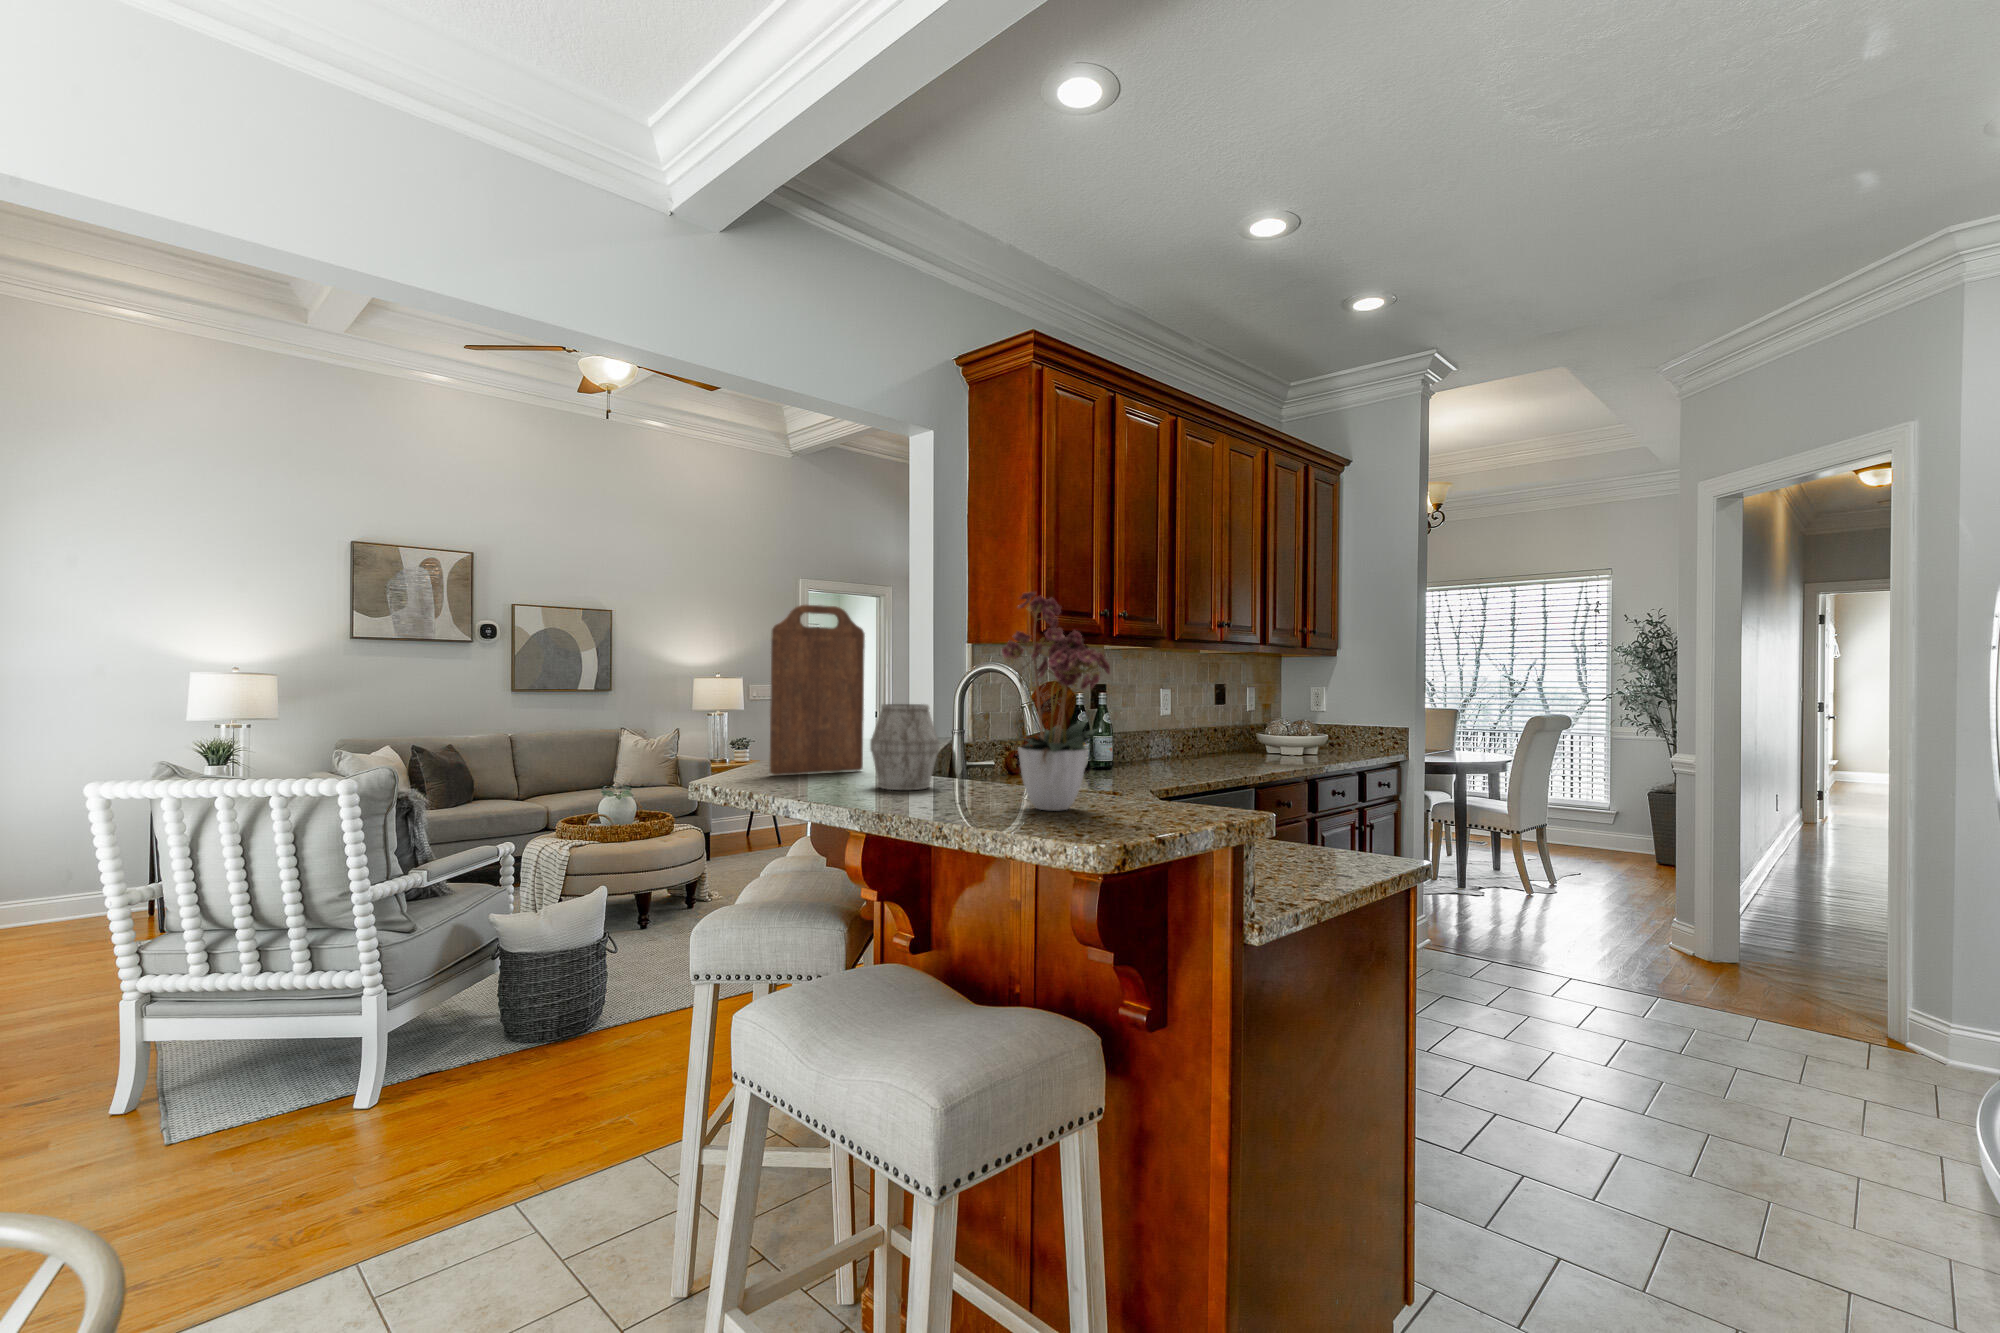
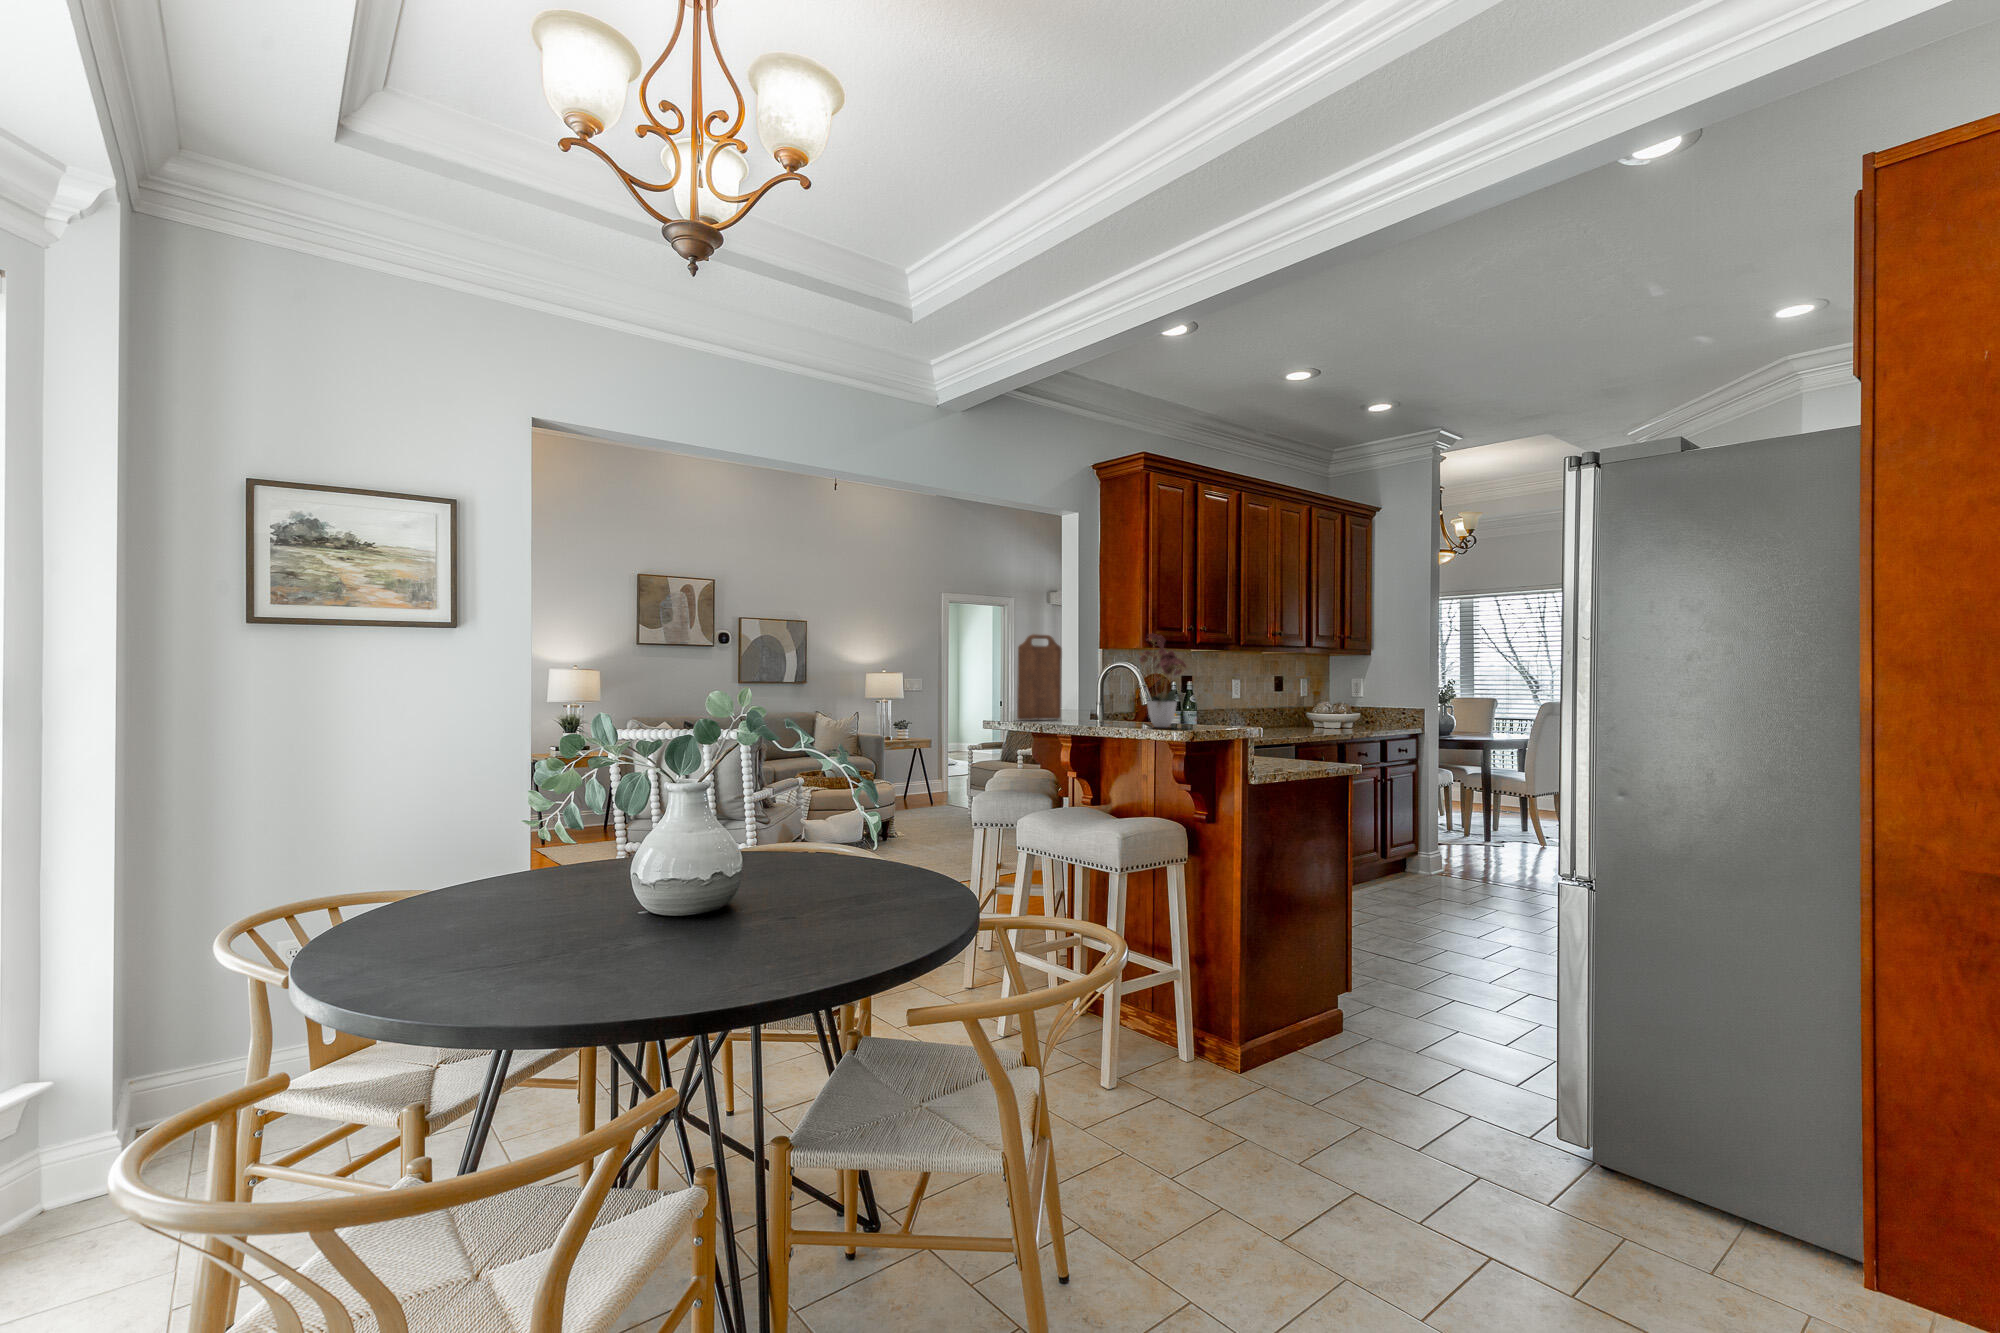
mug: present [870,704,939,790] -> none [1073,684,1106,723]

